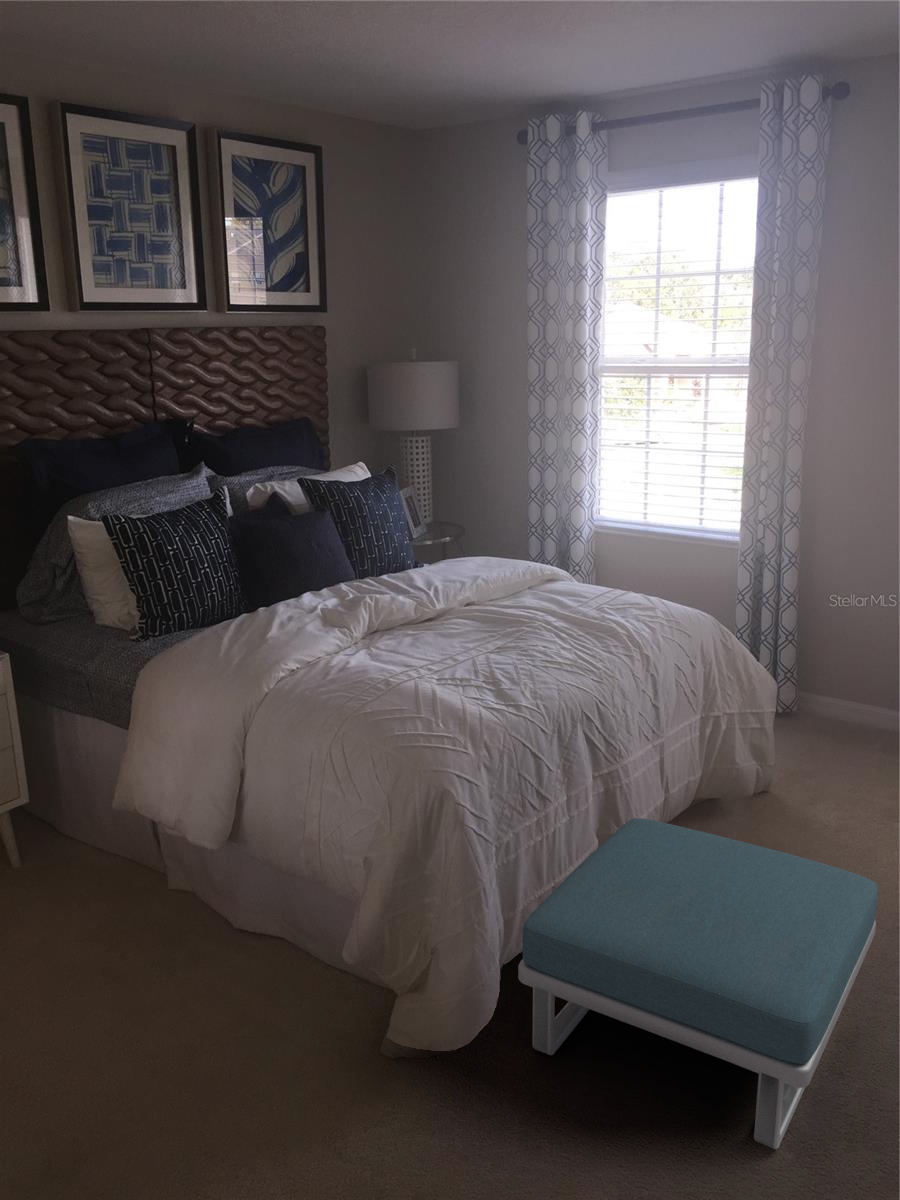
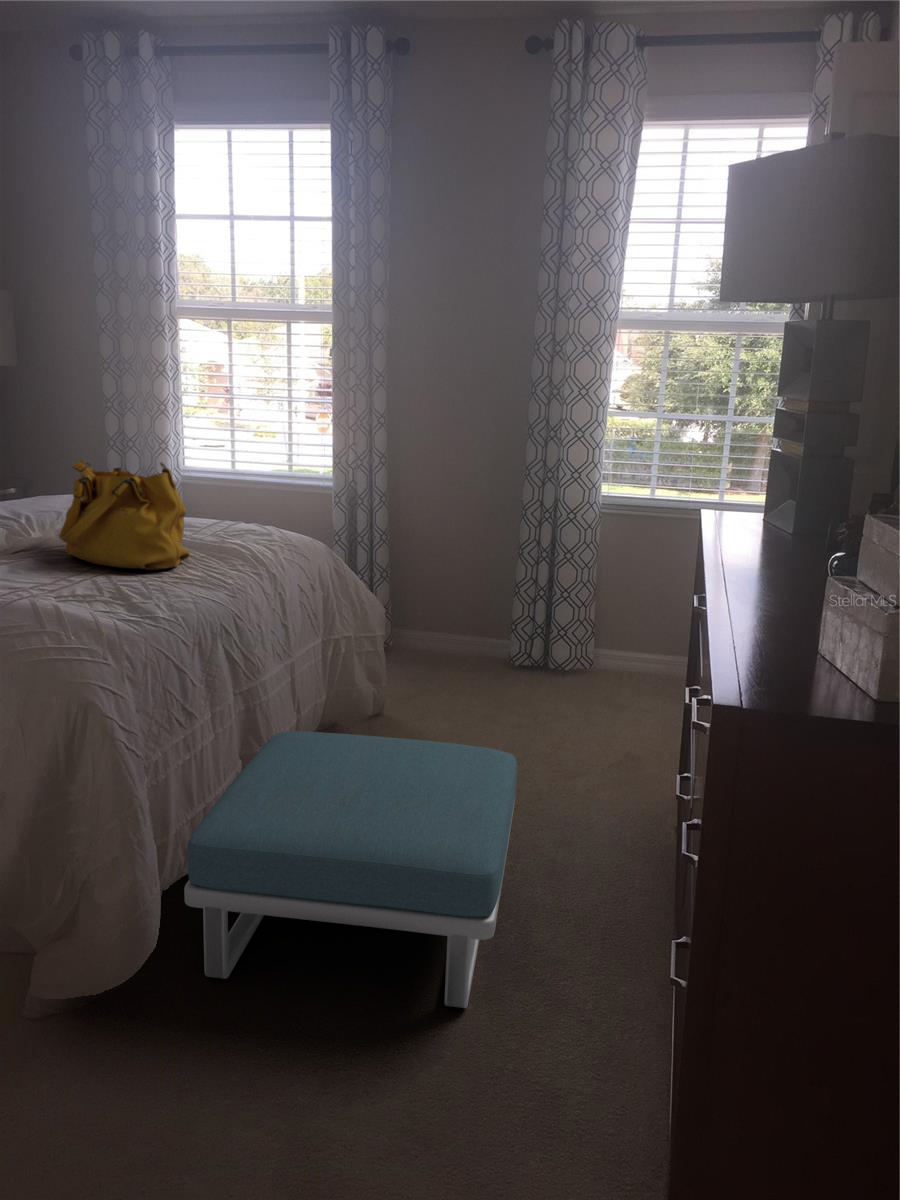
handbag: none [451,545,565,653] -> present [59,460,190,570]

